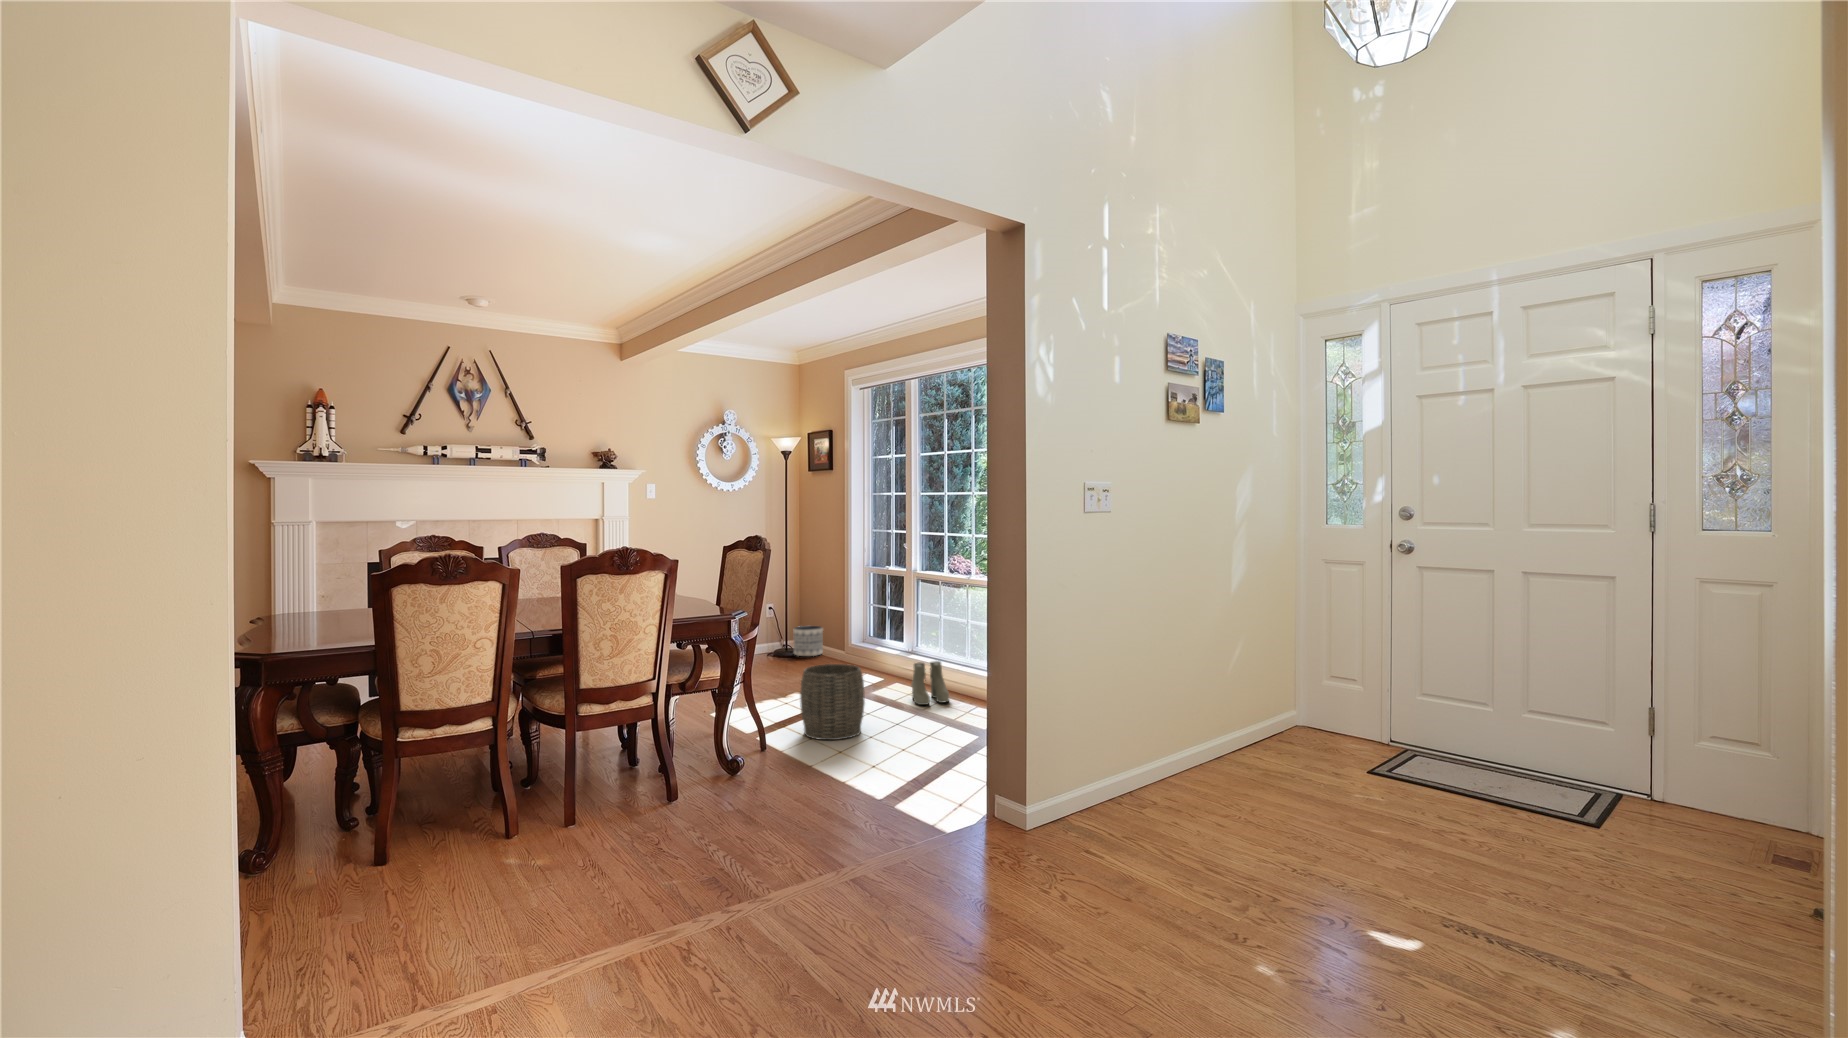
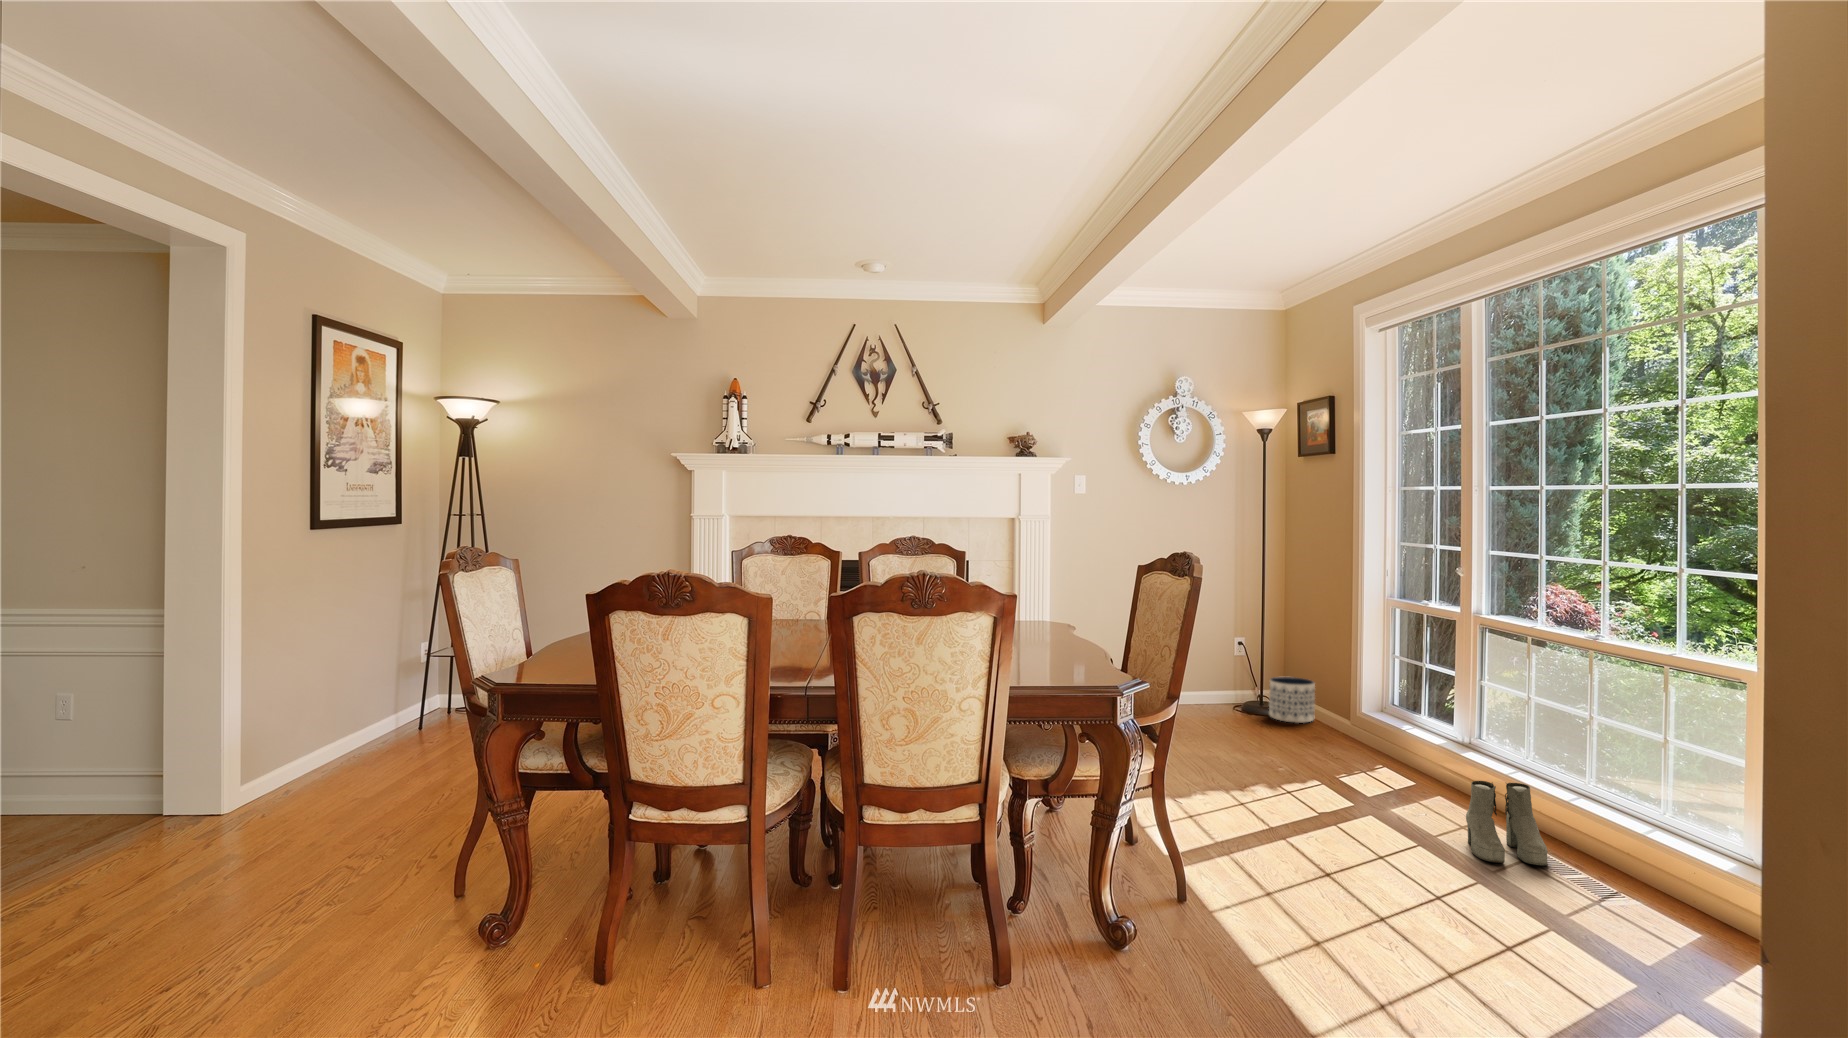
woven basket: present [800,664,865,740] -> none [1250,769,1369,913]

